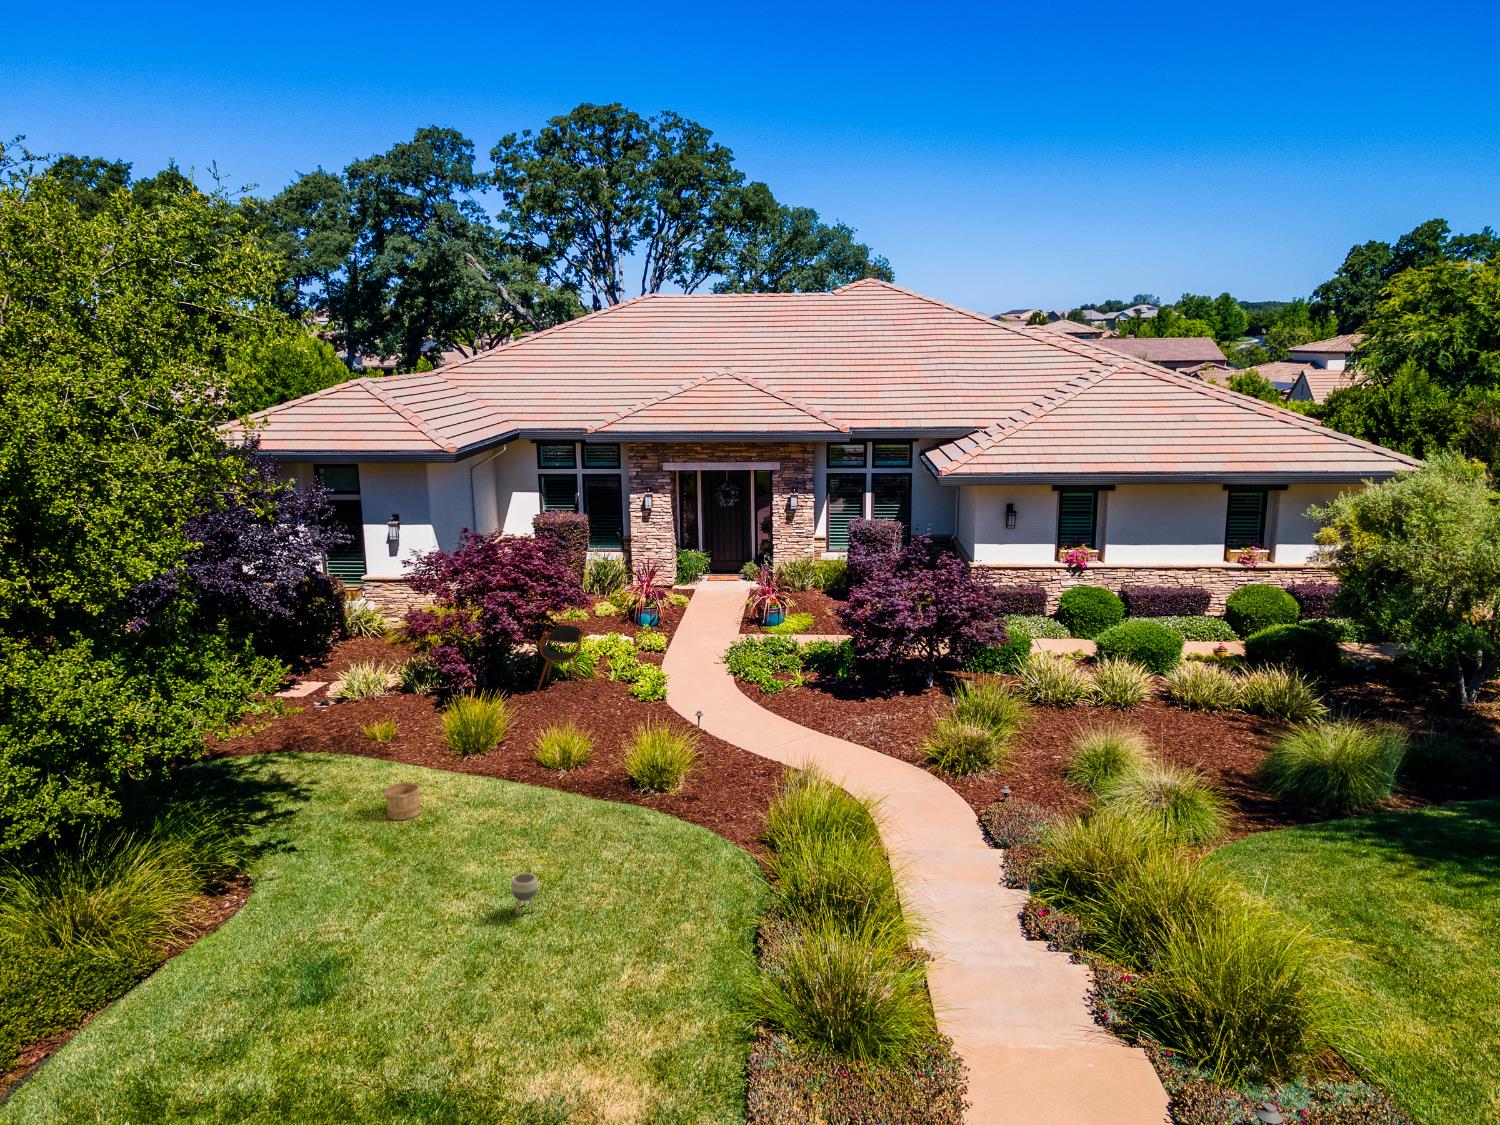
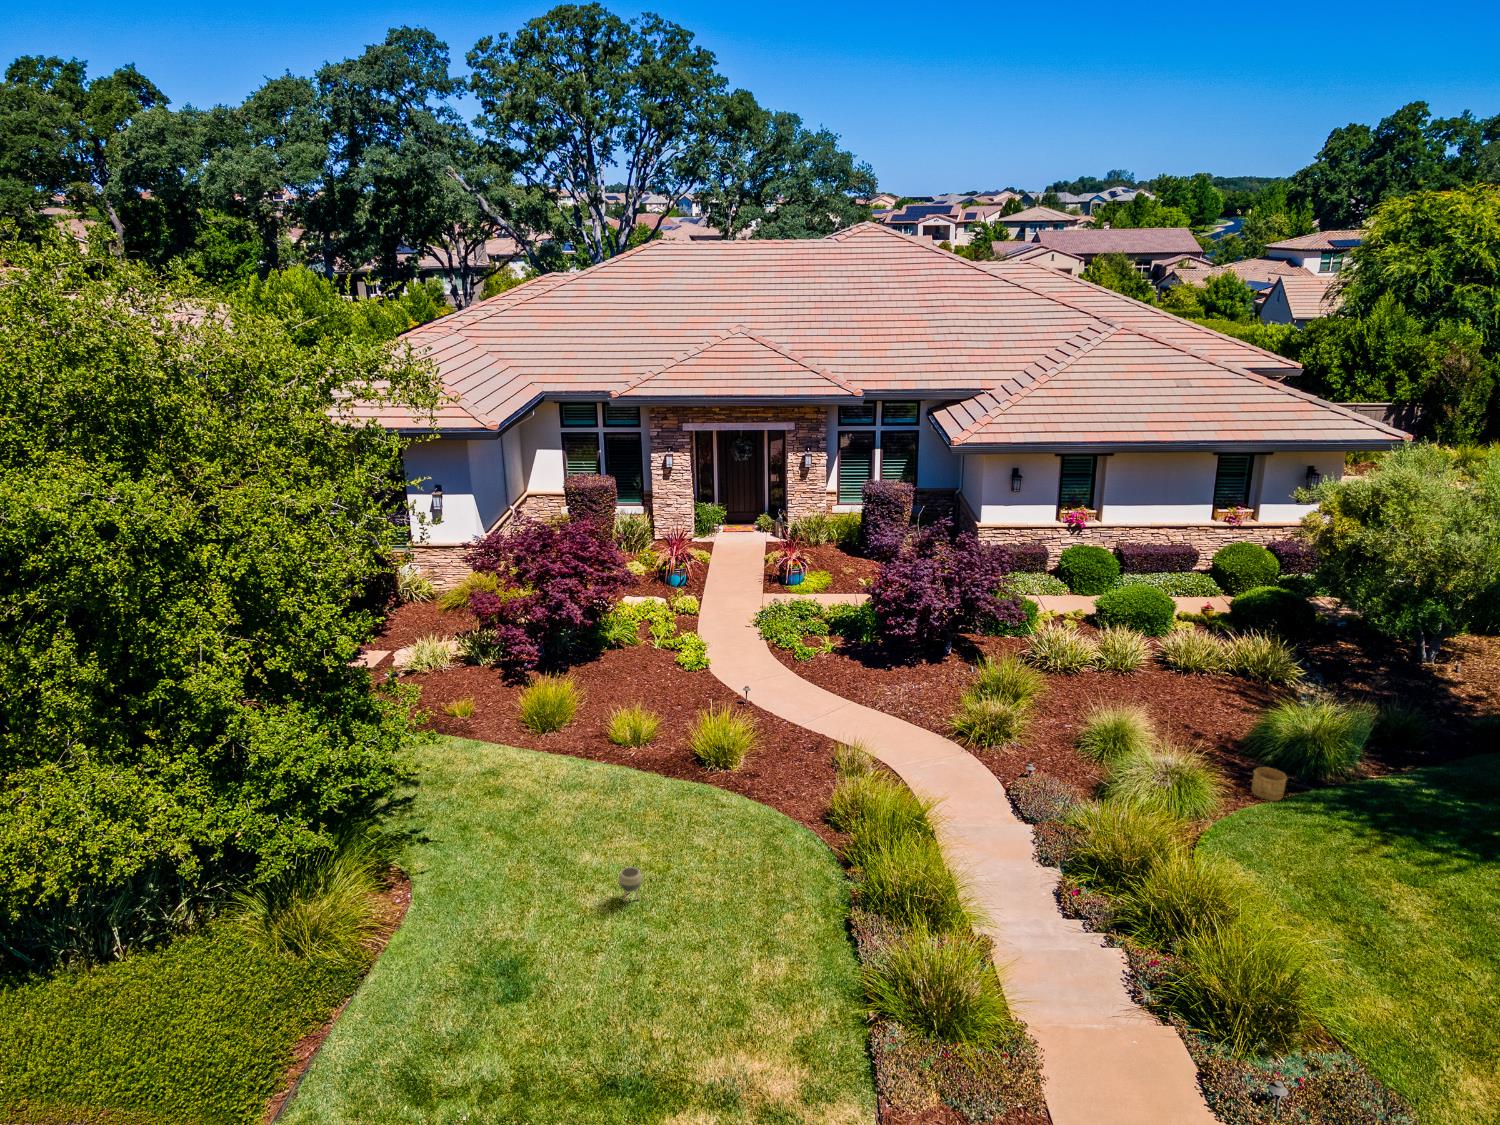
chair: present [537,625,584,693] -> none [590,600,633,665]
wooden bucket: present [384,782,421,820] -> present [1252,767,1287,801]

